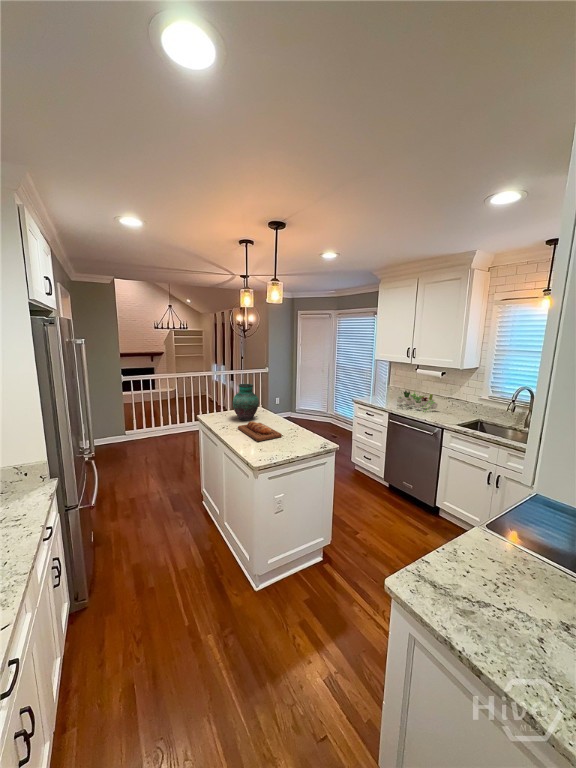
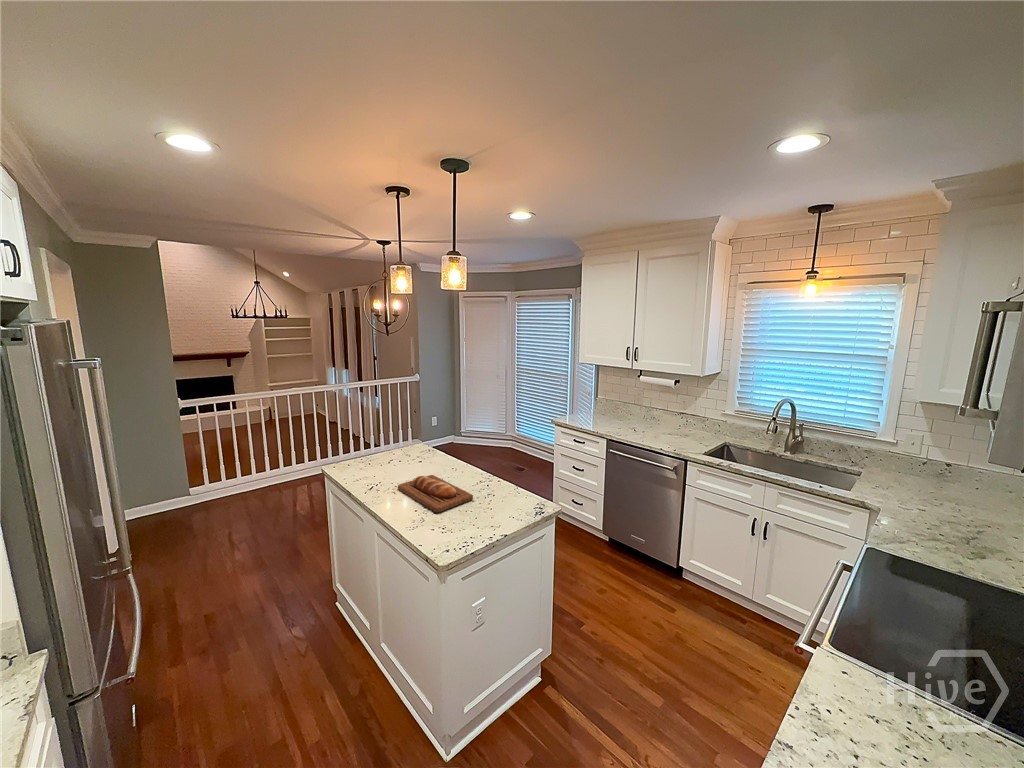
vase: present [233,384,259,420] -> none [384,413,426,471]
succulent plant: present [397,391,438,412] -> none [610,404,670,435]

